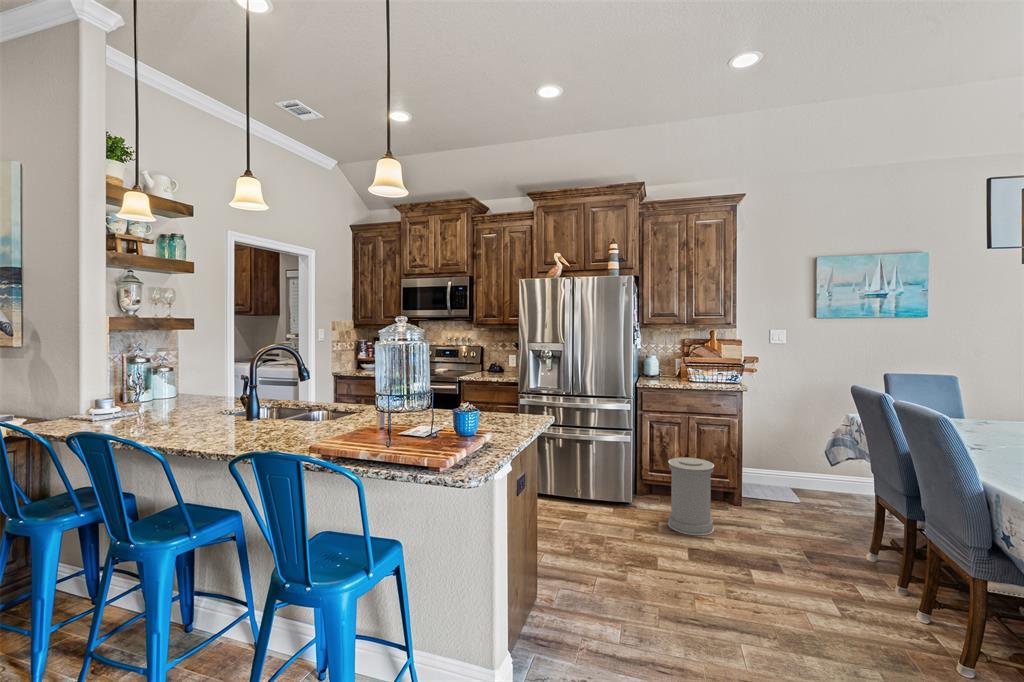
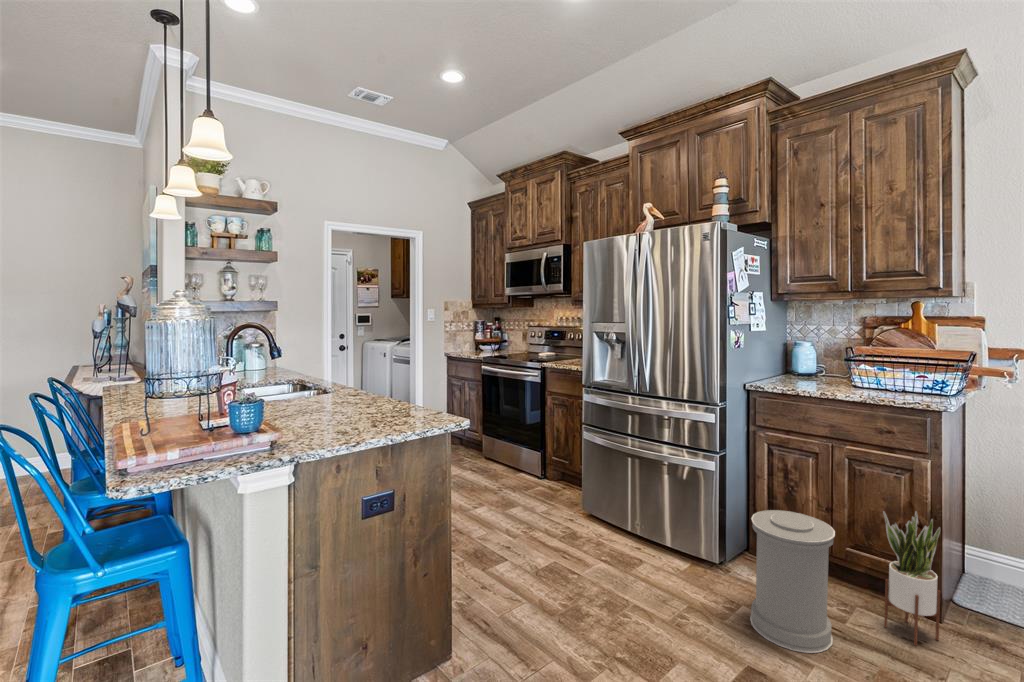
potted plant: none [726,446,750,520] -> present [883,511,940,646]

